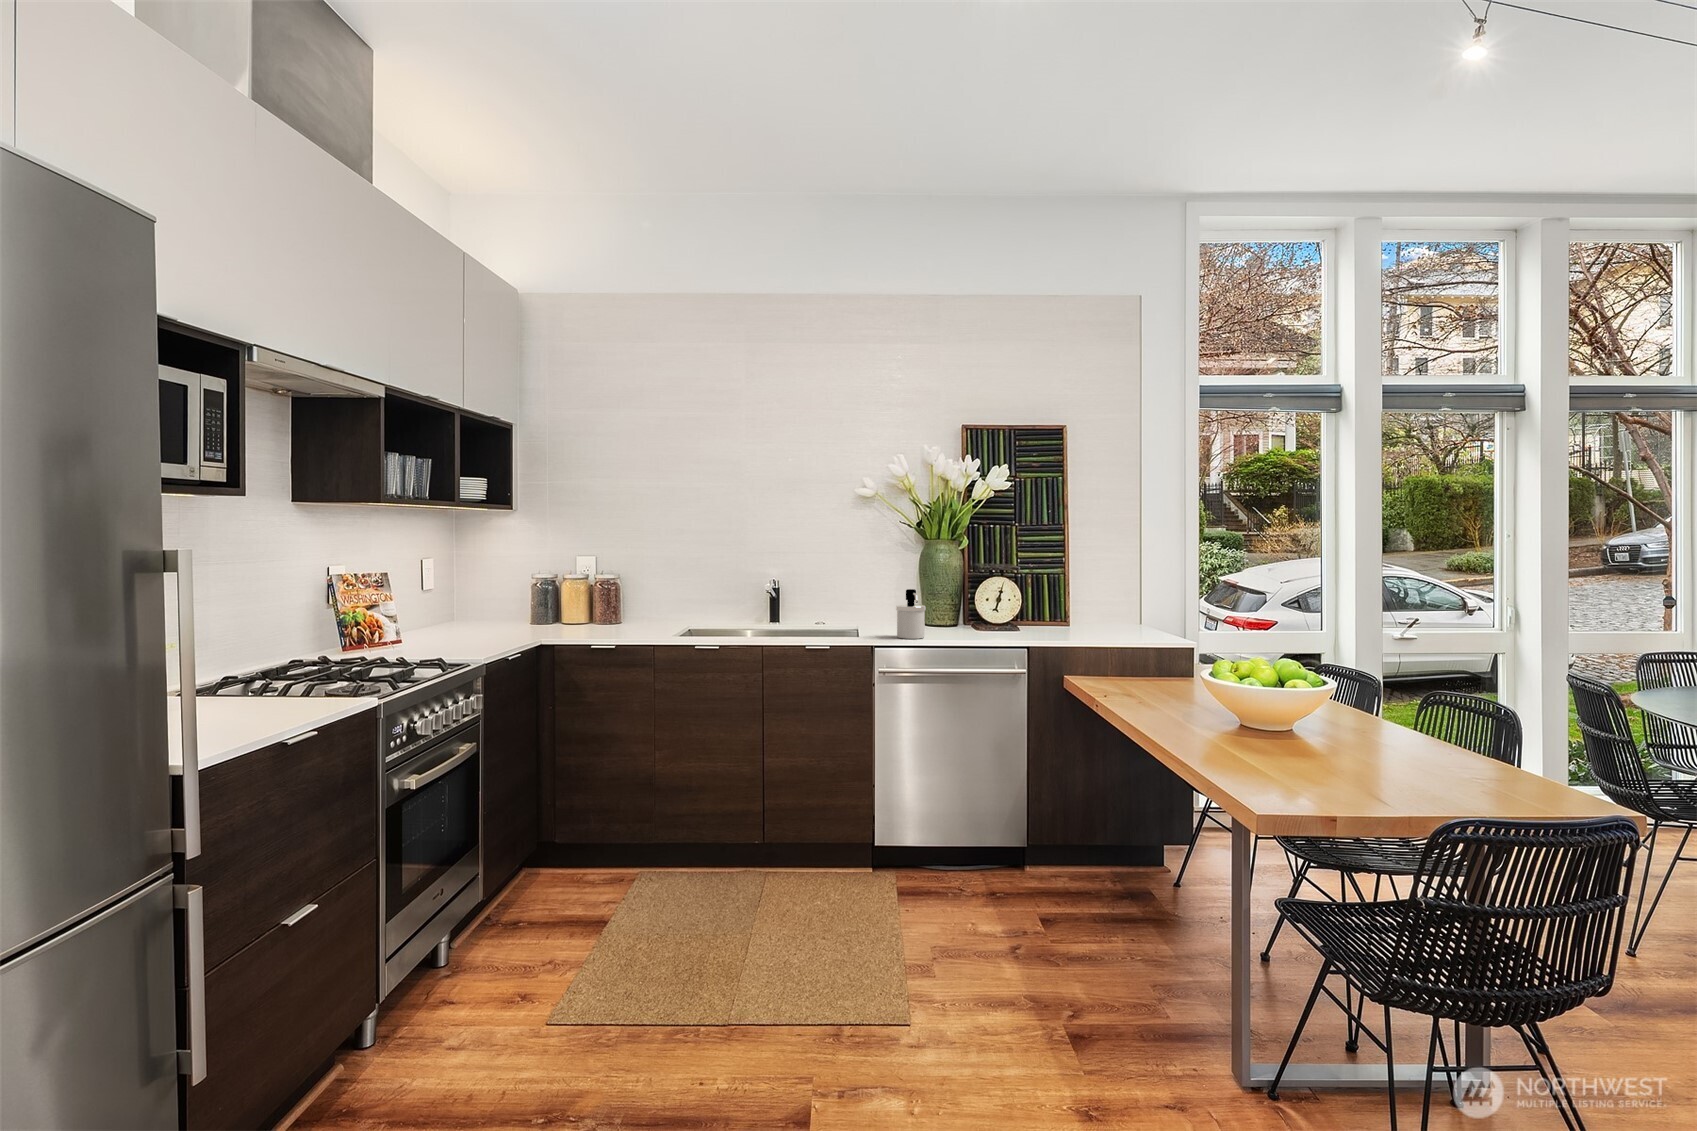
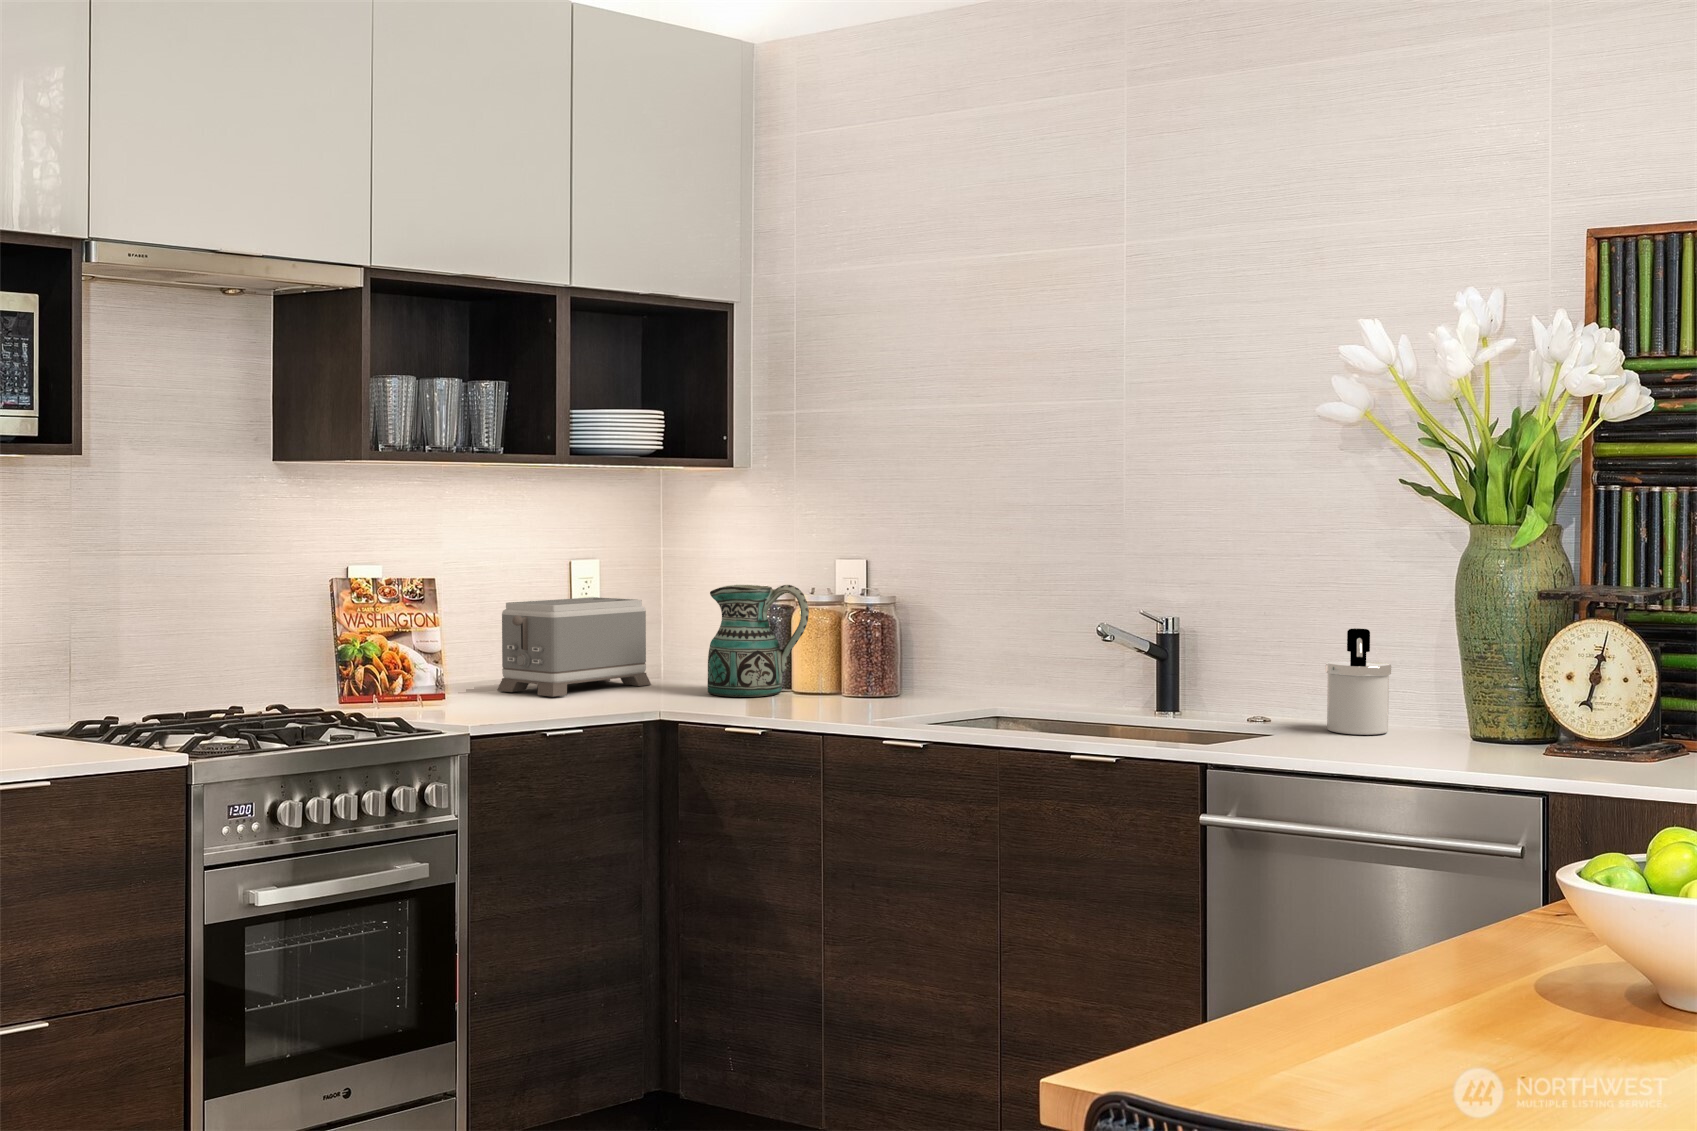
ceramic pitcher: none [566,574,624,636] -> present [708,585,809,697]
toaster: none [435,584,526,640] -> present [497,597,651,697]

